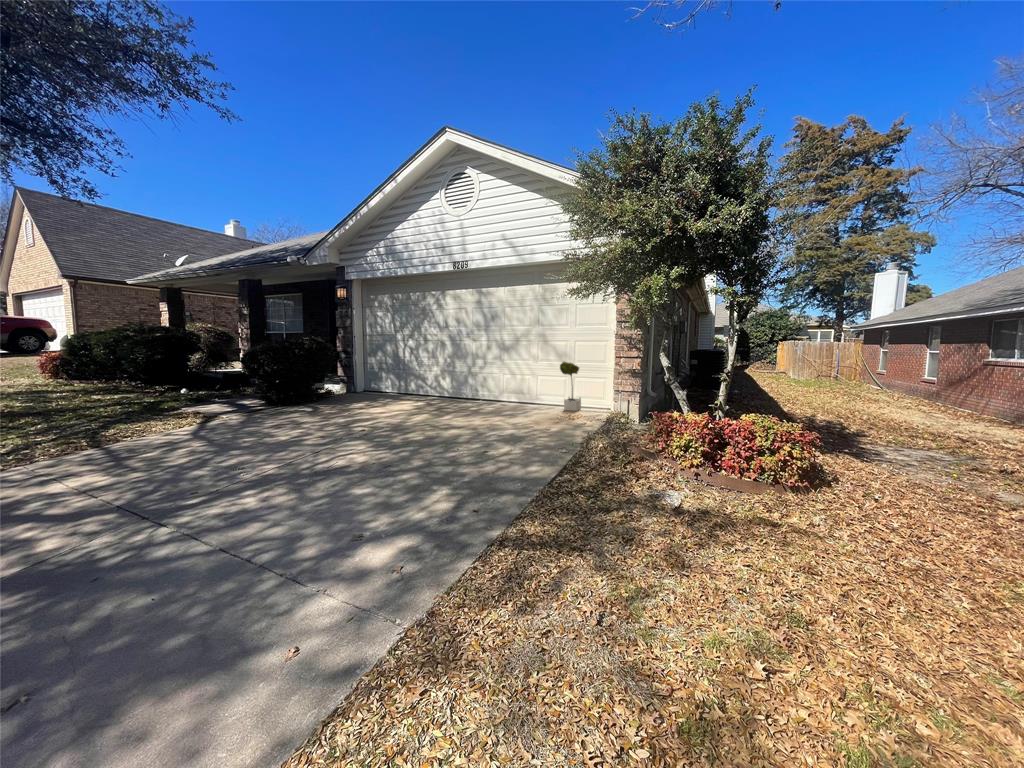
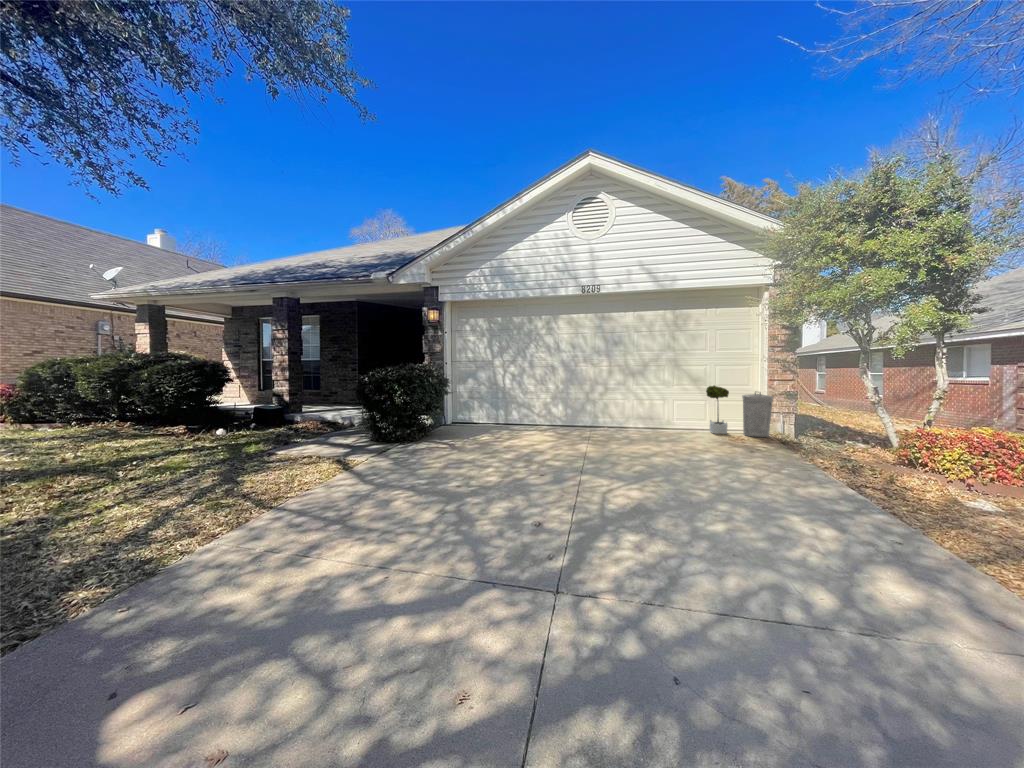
trash can: none [588,369,617,416] -> present [742,392,773,438]

